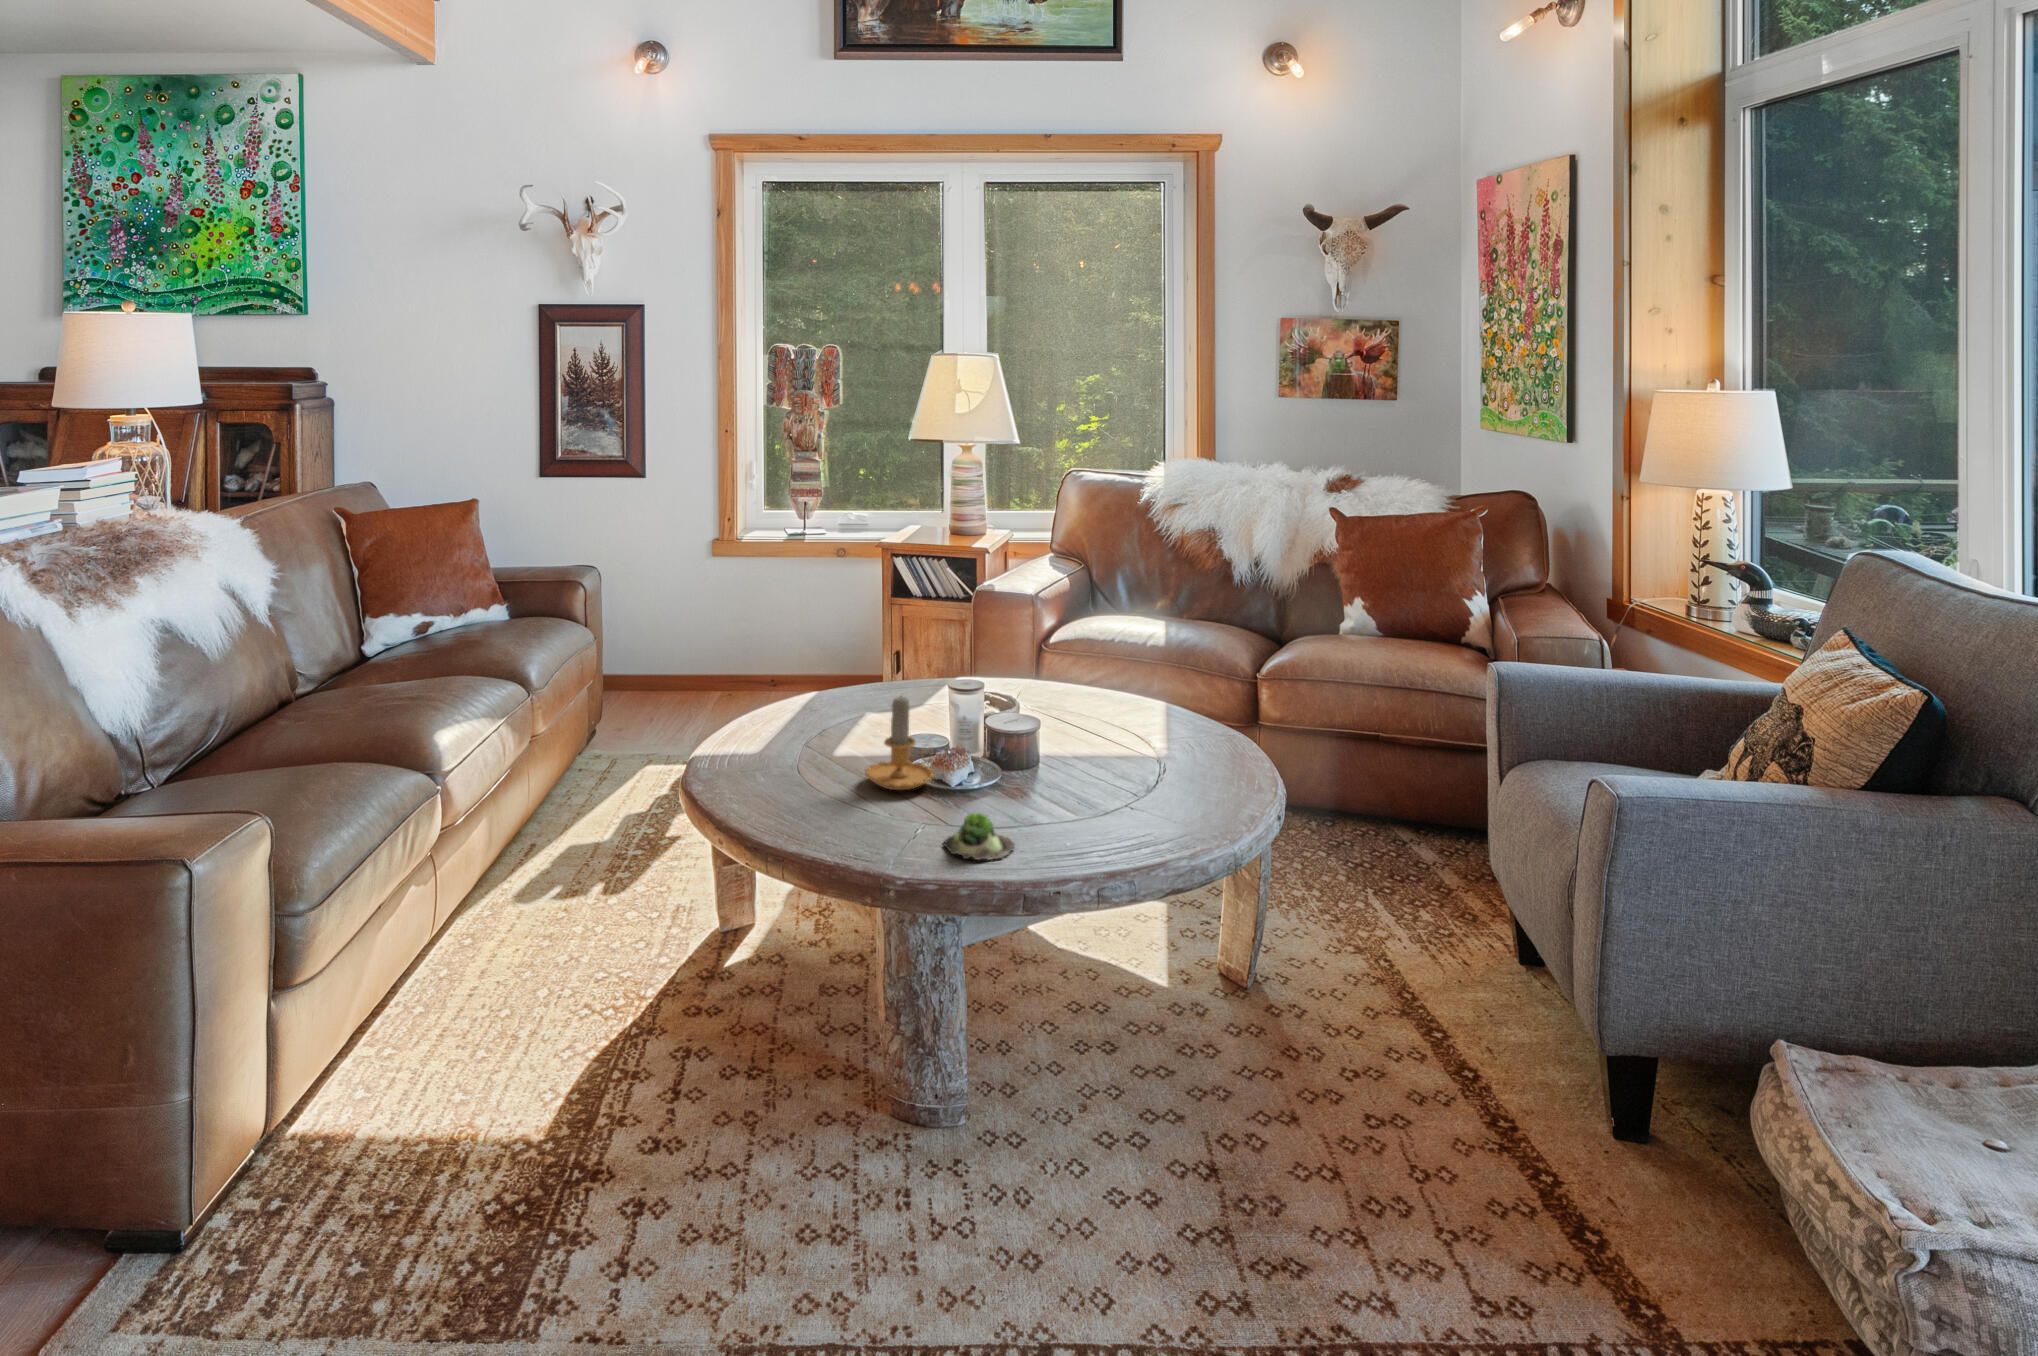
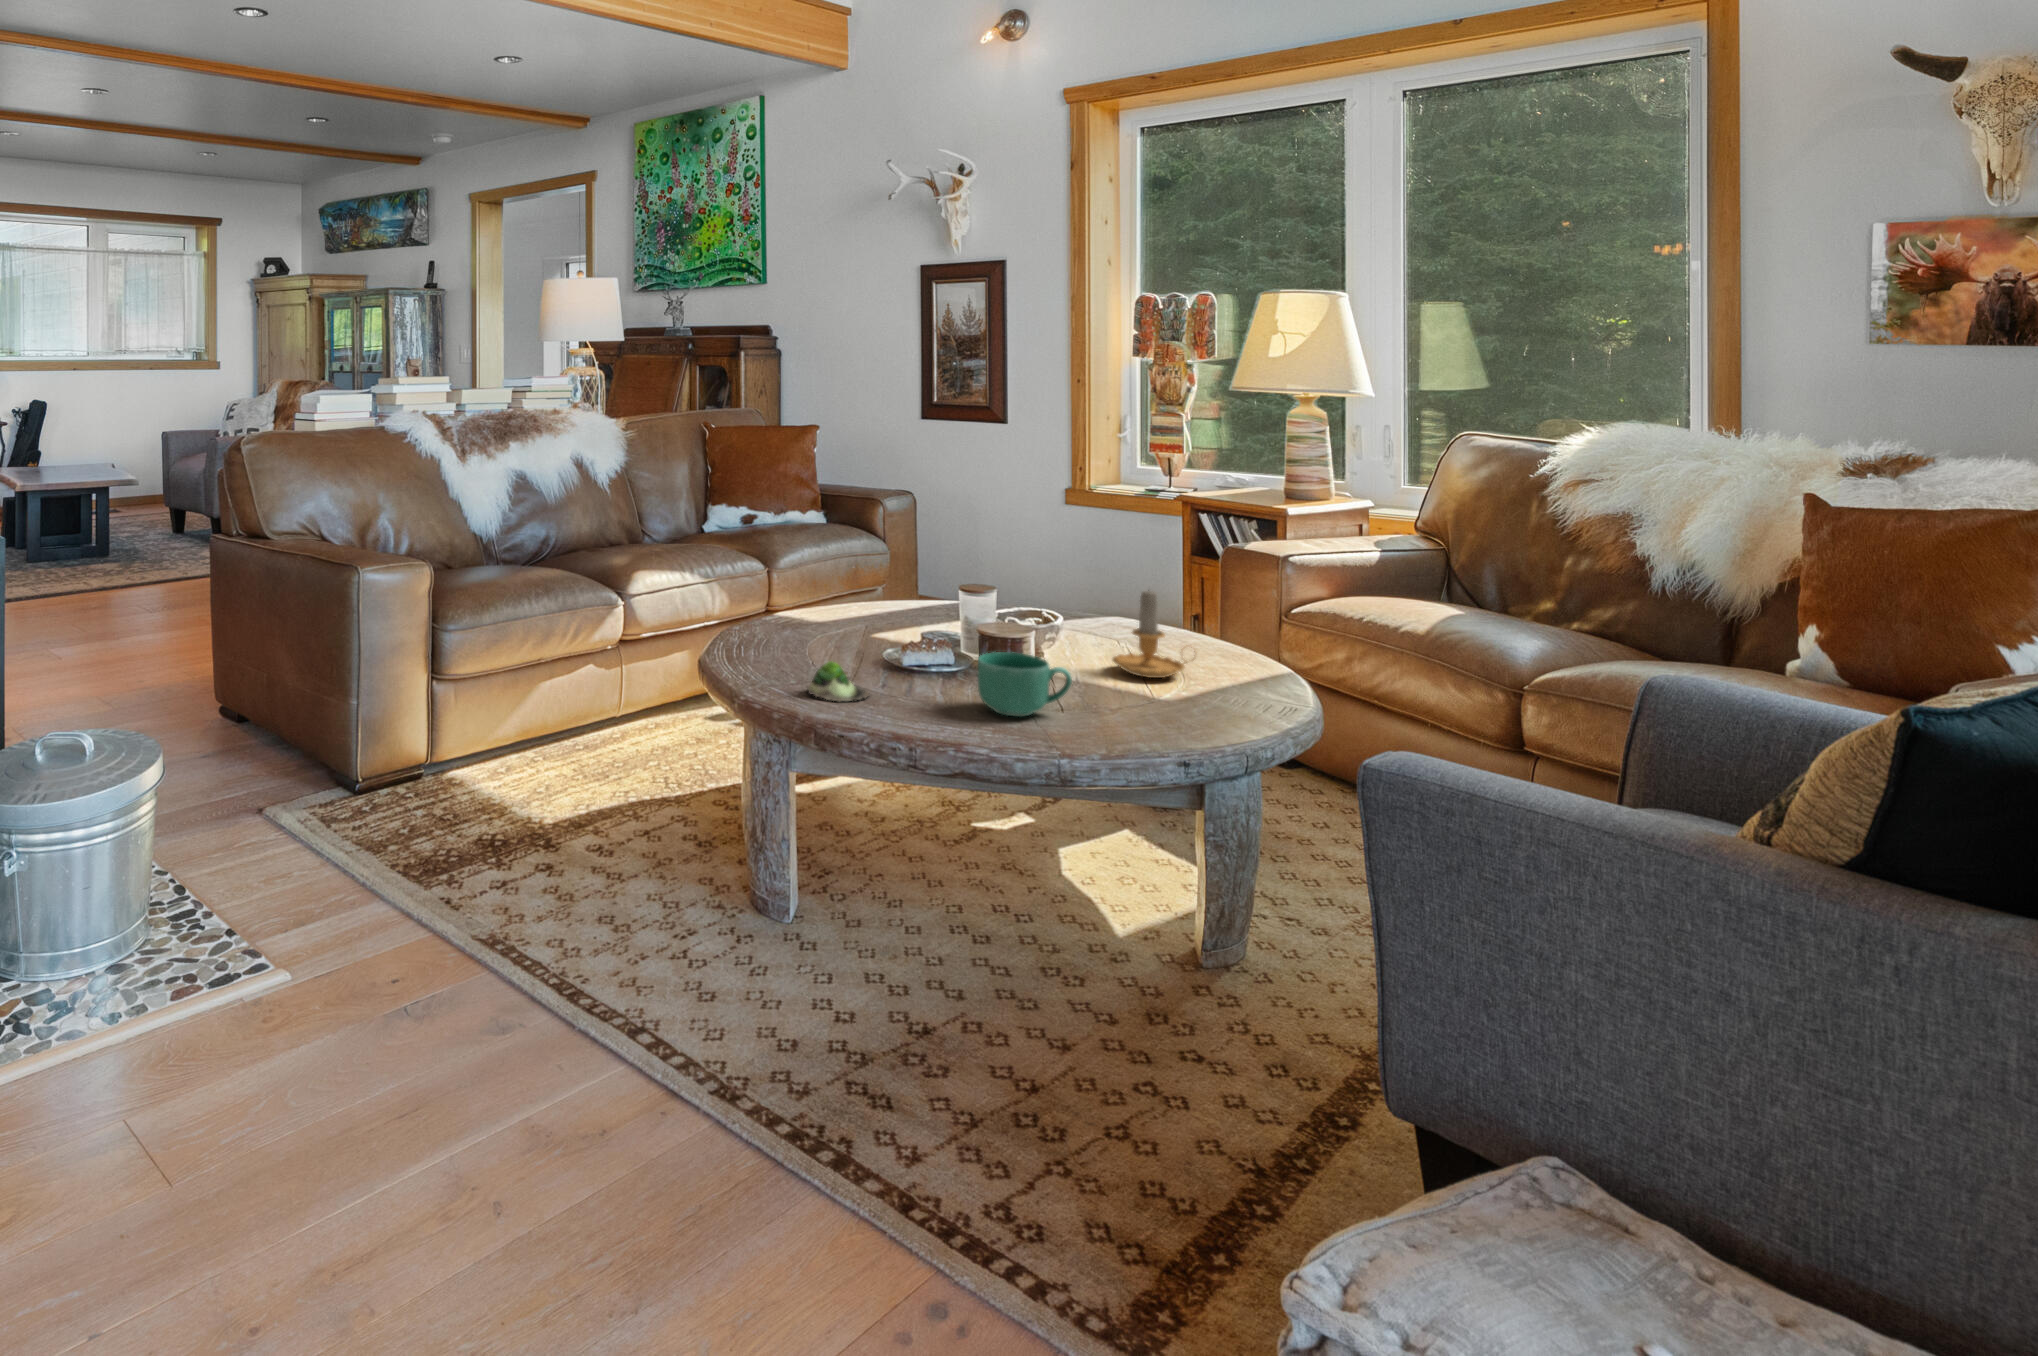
candle: present [865,696,934,790] -> present [1112,590,1197,678]
mug: none [1099,753,1175,822] -> present [978,652,1072,717]

